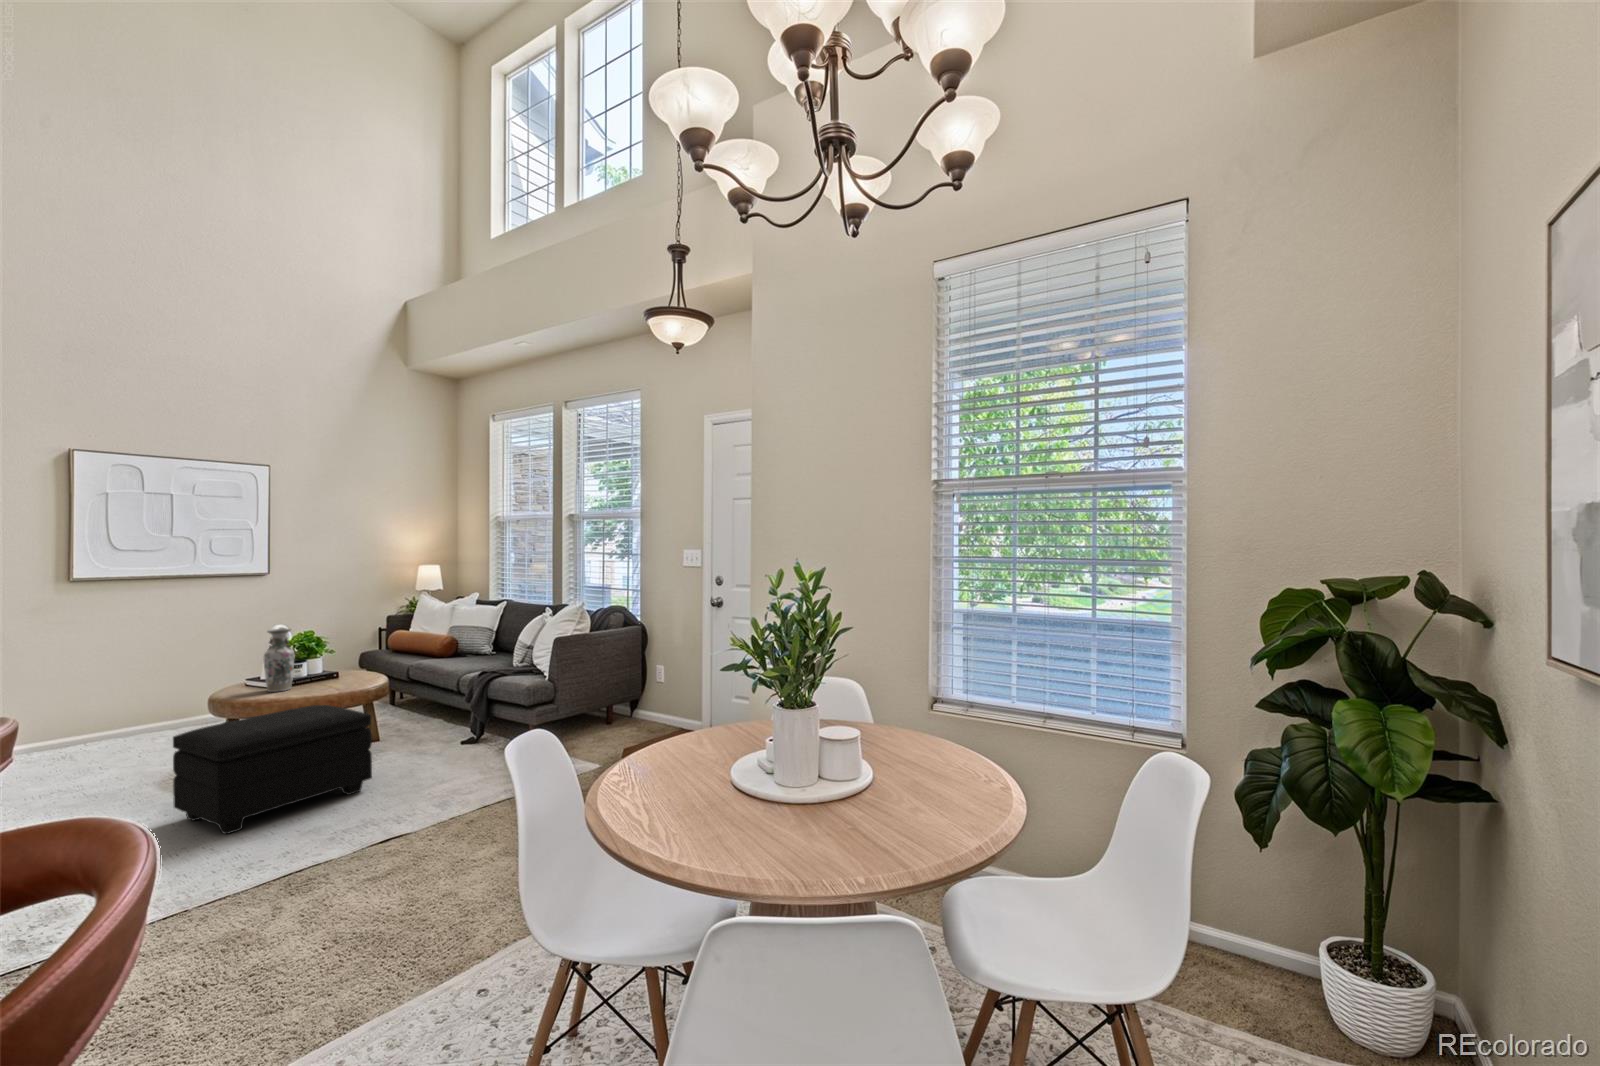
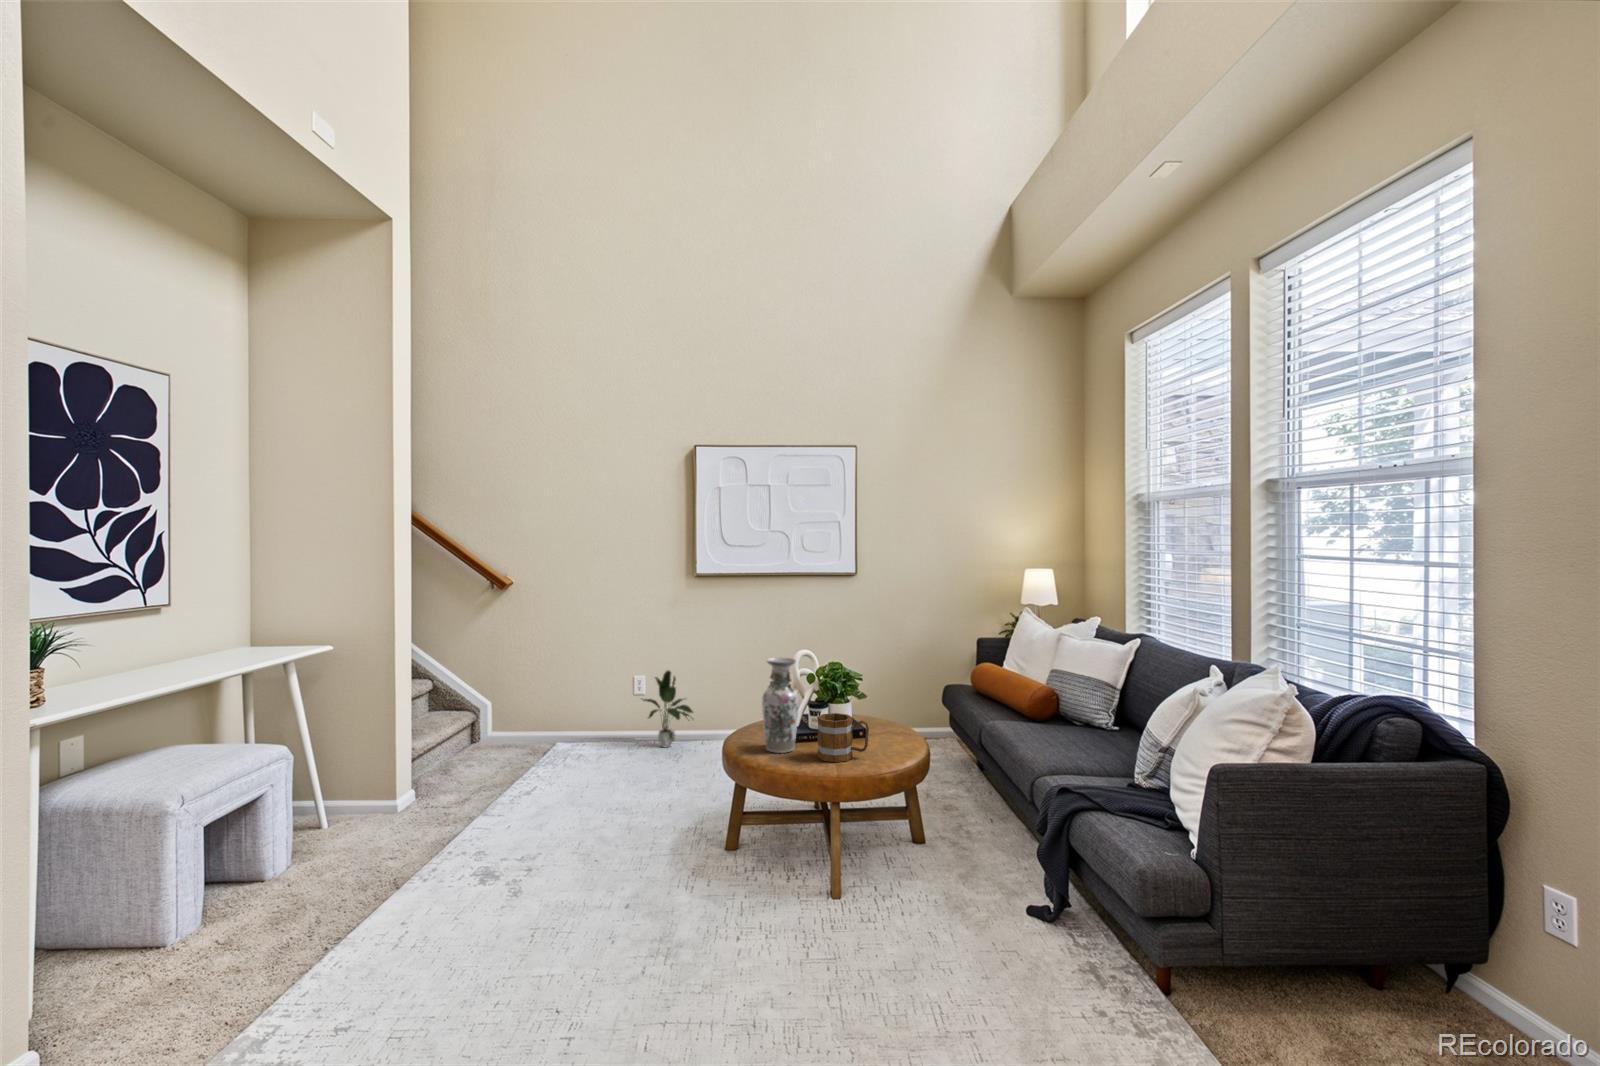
mug: none [313,659,352,688] -> present [817,713,869,762]
potted plant: none [41,676,107,748] -> present [643,671,693,747]
footstool: present [173,705,372,834] -> none [584,802,832,1022]

